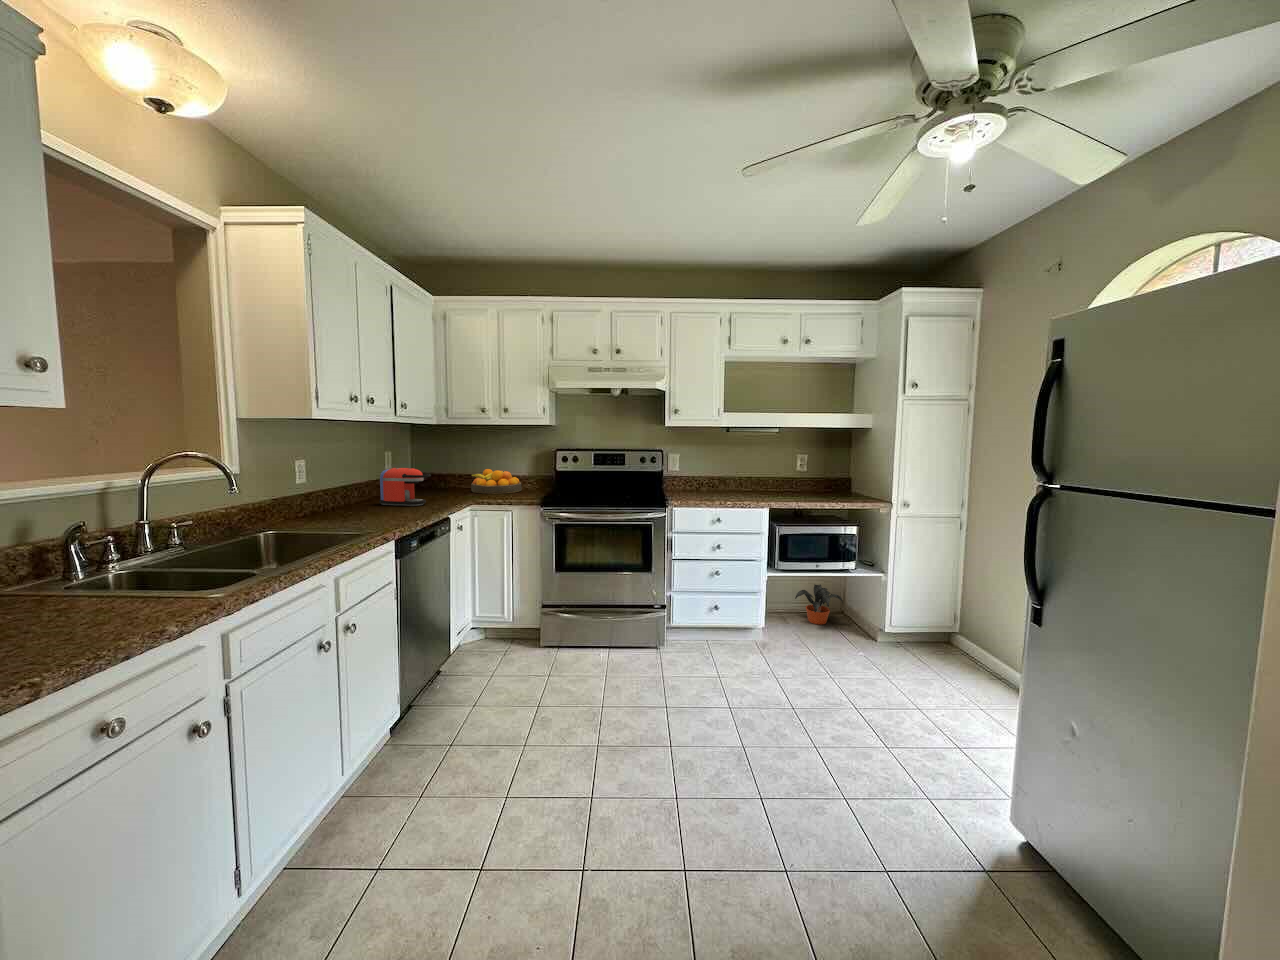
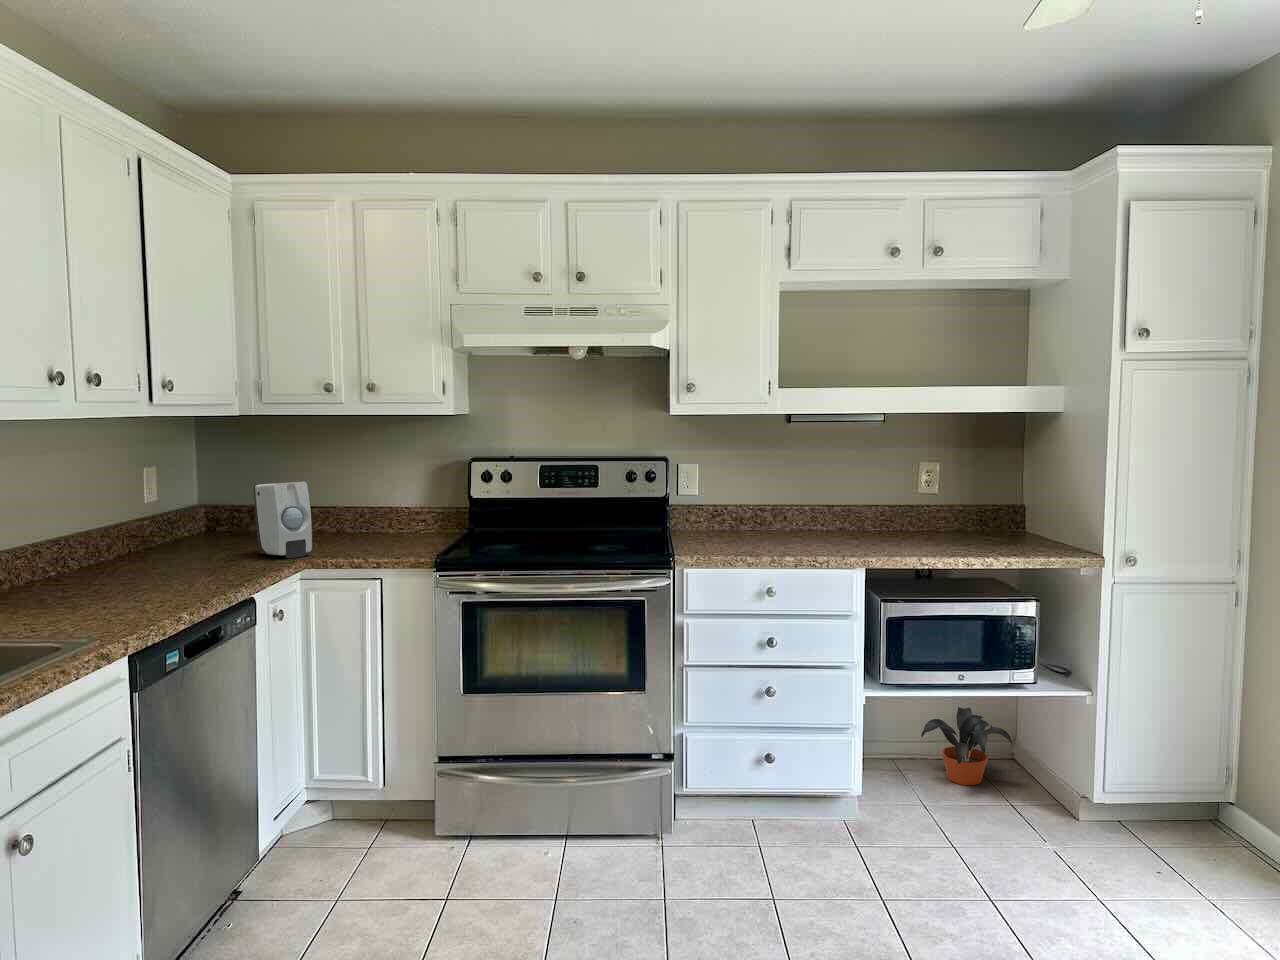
soap dispenser: none [444,459,475,499] -> present [254,482,312,558]
coffee maker: present [379,468,431,506] -> none [126,503,222,575]
fruit bowl: present [471,469,522,494] -> none [309,496,405,544]

